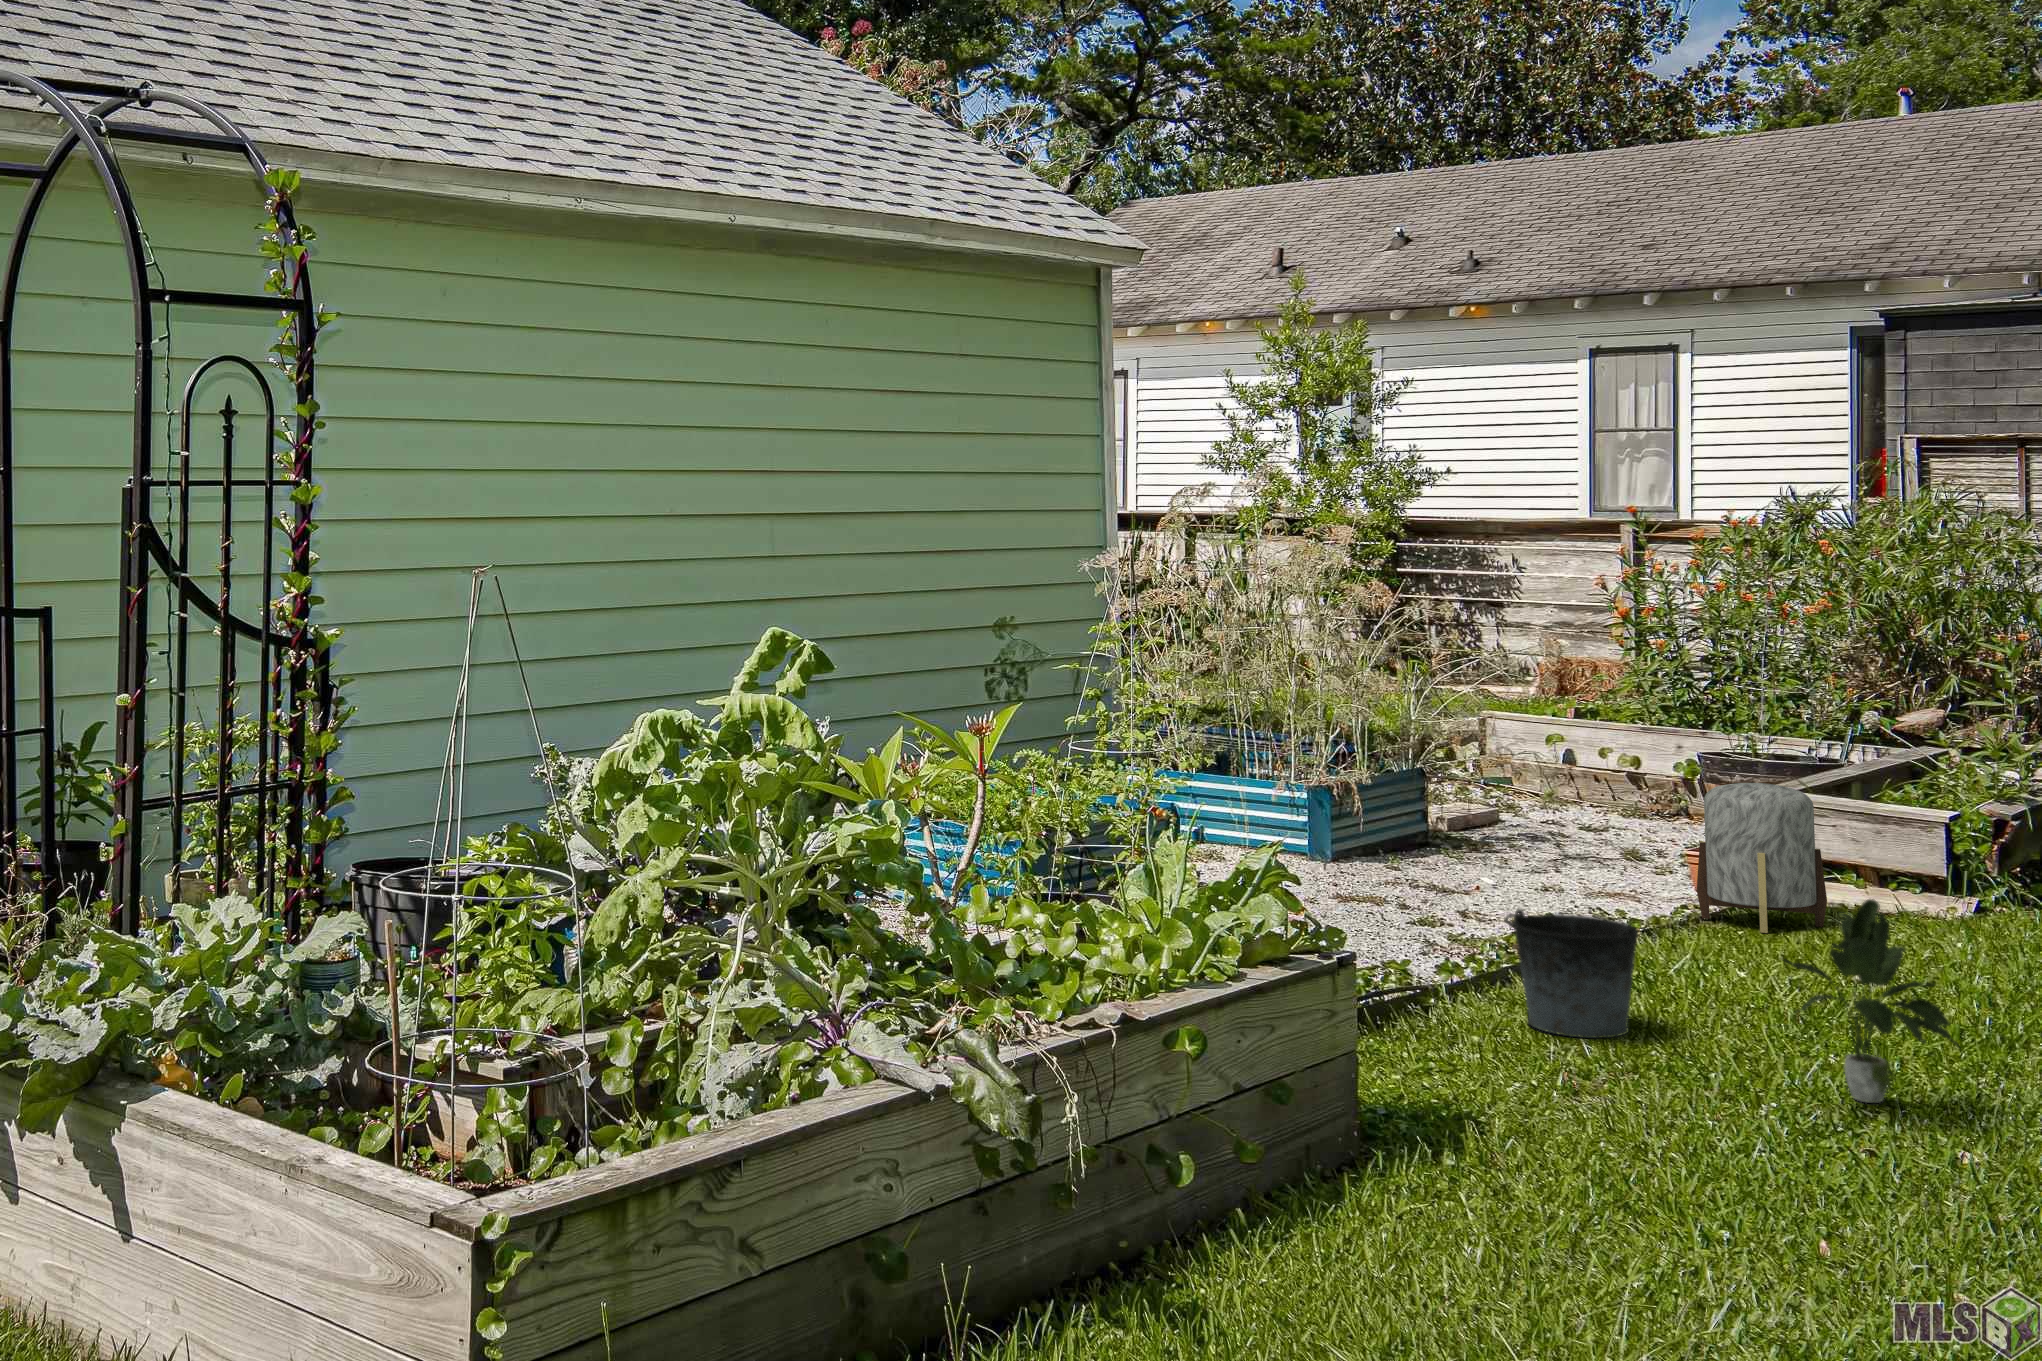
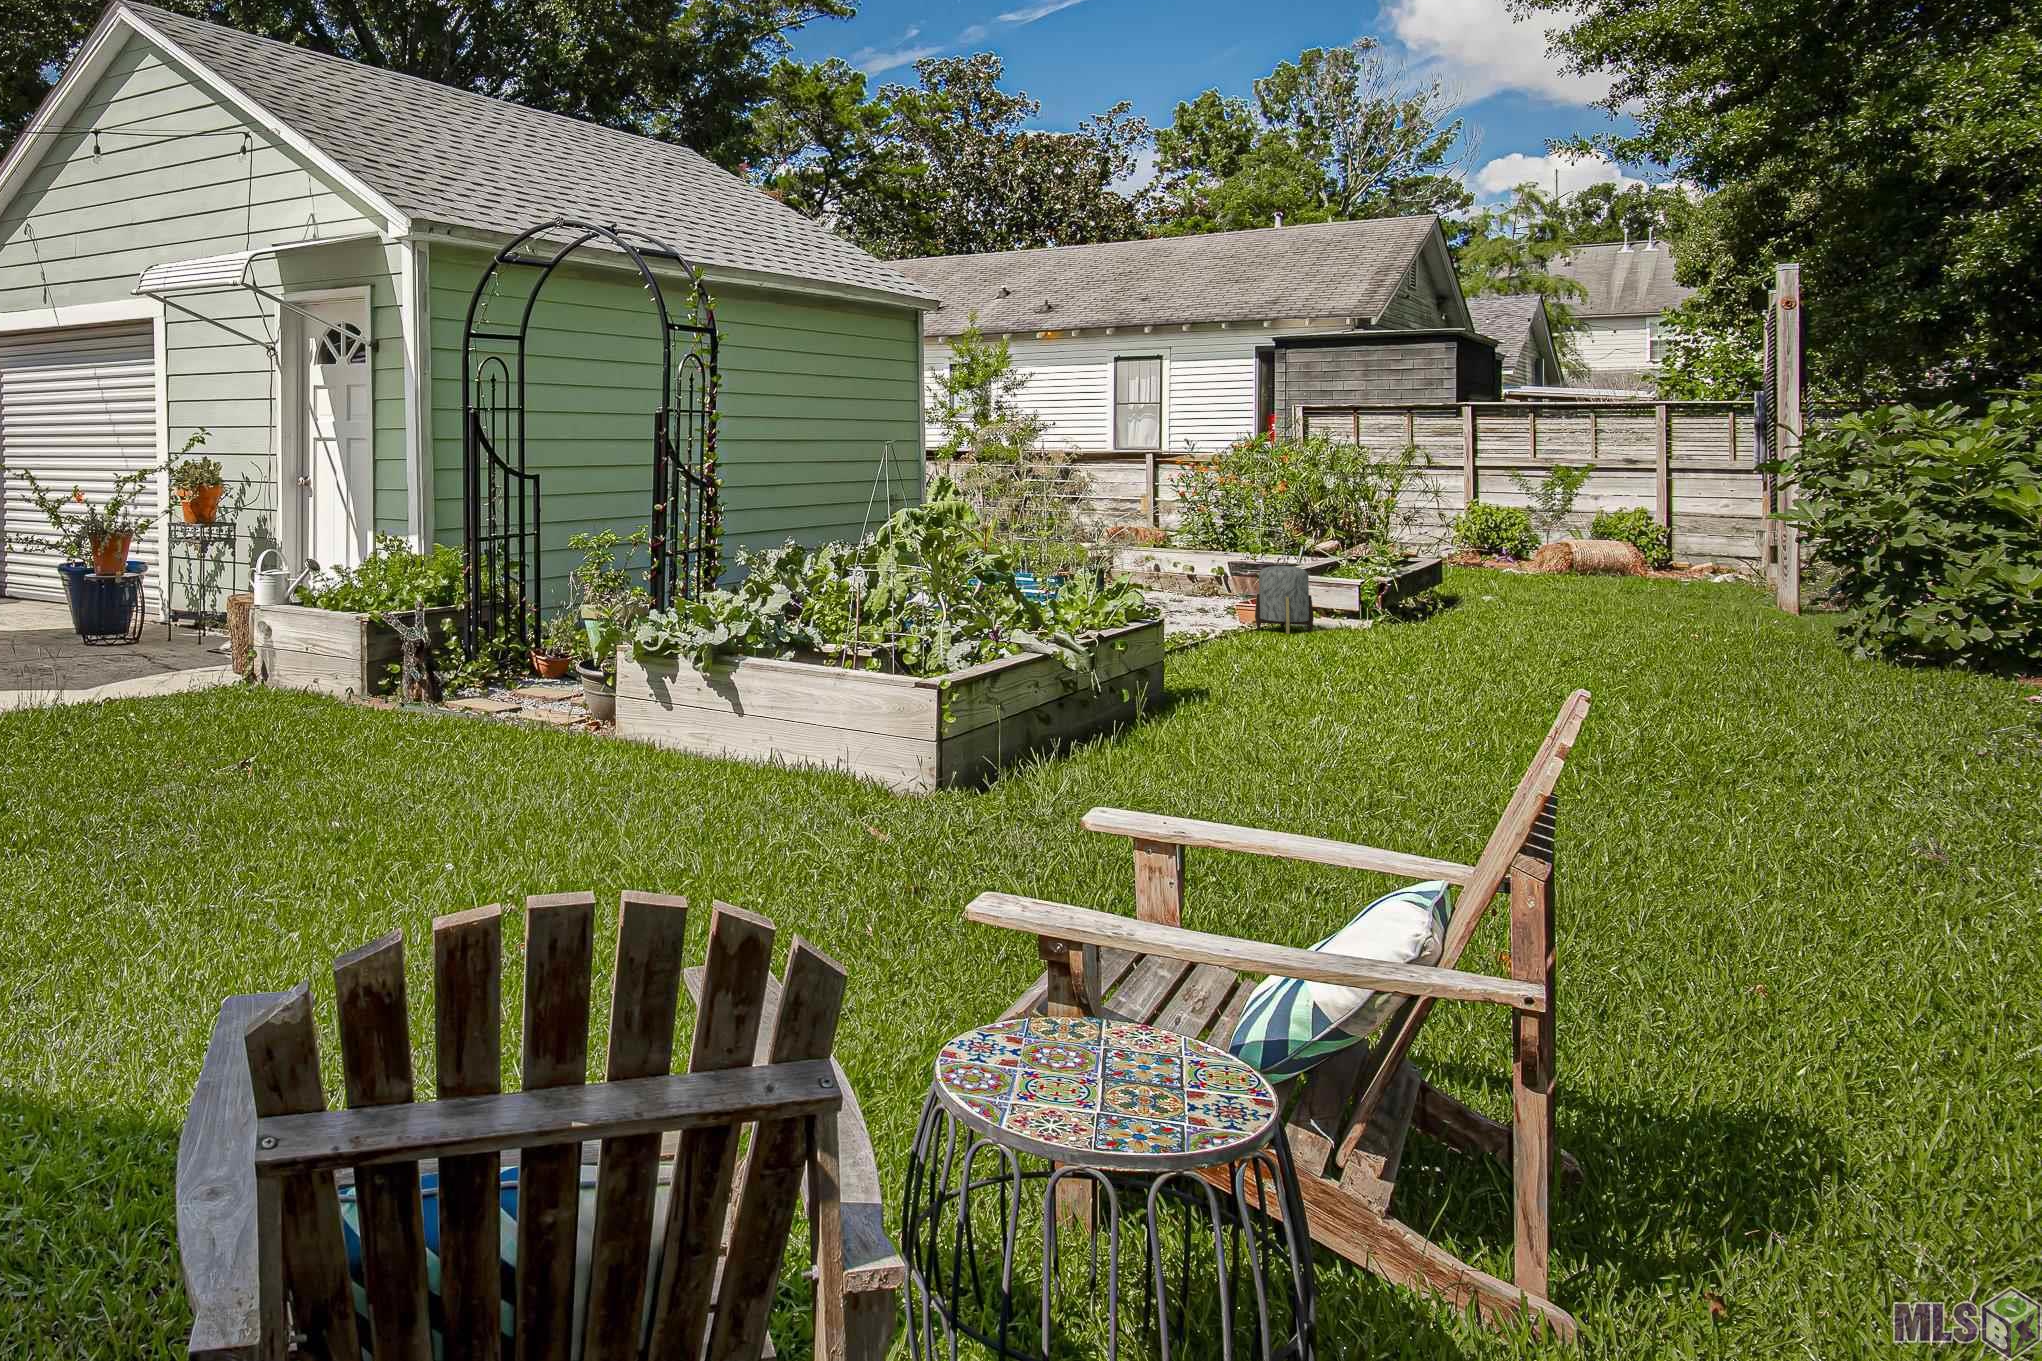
potted plant: present [1785,899,1960,1103] -> none [1335,599,1406,684]
bucket: present [1504,909,1638,1038] -> none [1201,616,1263,670]

